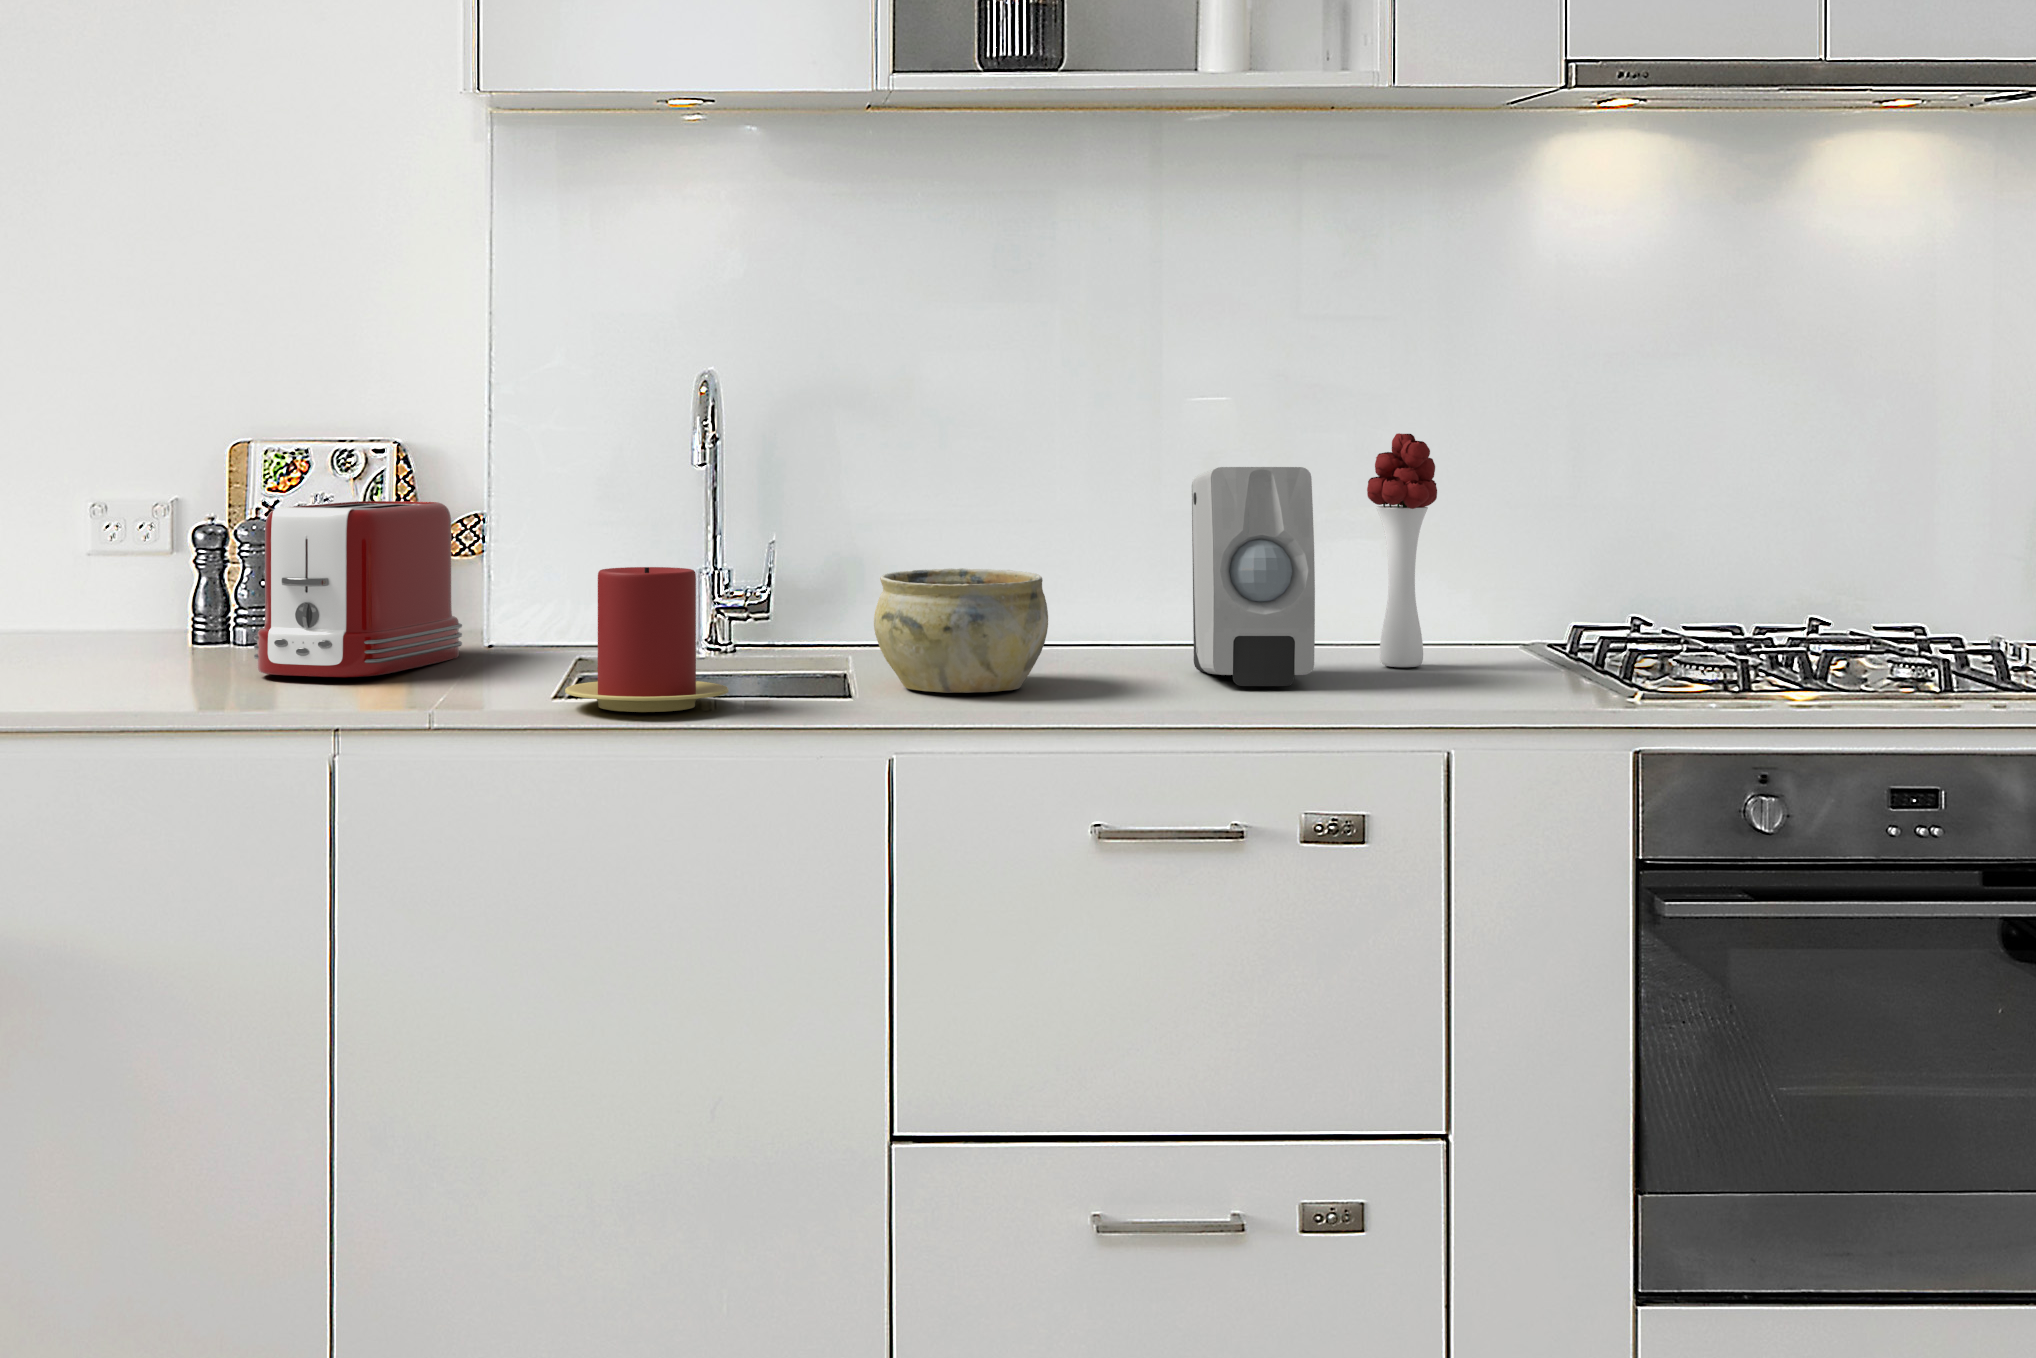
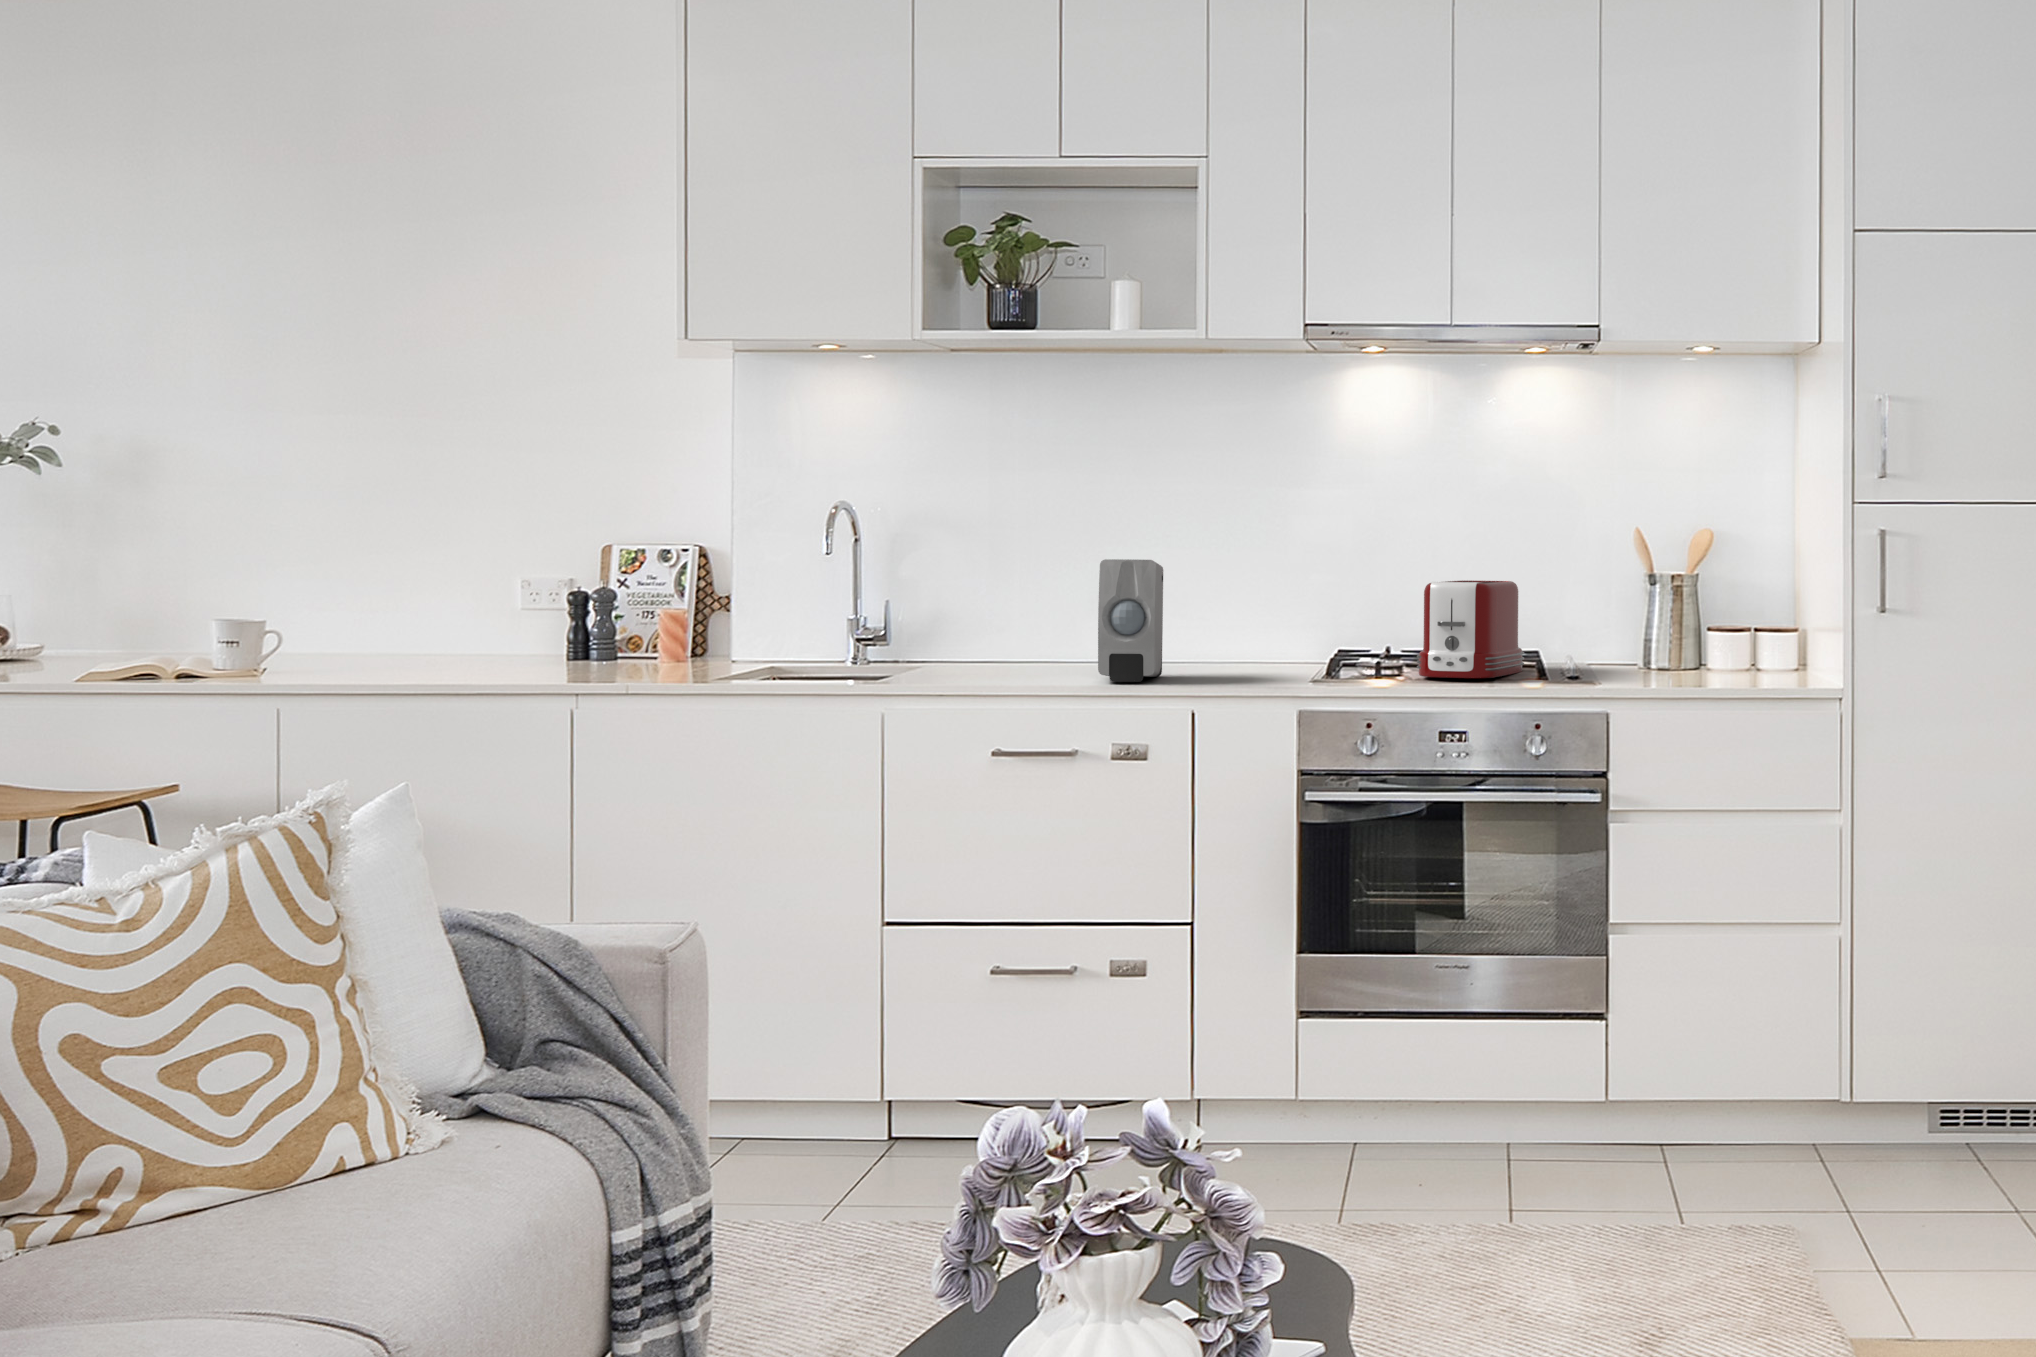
flower bouquet: present [1367,433,1437,667] -> none [1210,542,1253,675]
toaster: present [254,501,462,677] -> present [1417,581,1524,678]
candle: present [565,567,728,712] -> none [724,612,817,690]
ceramic bowl: present [874,568,1048,693] -> none [911,616,1010,683]

